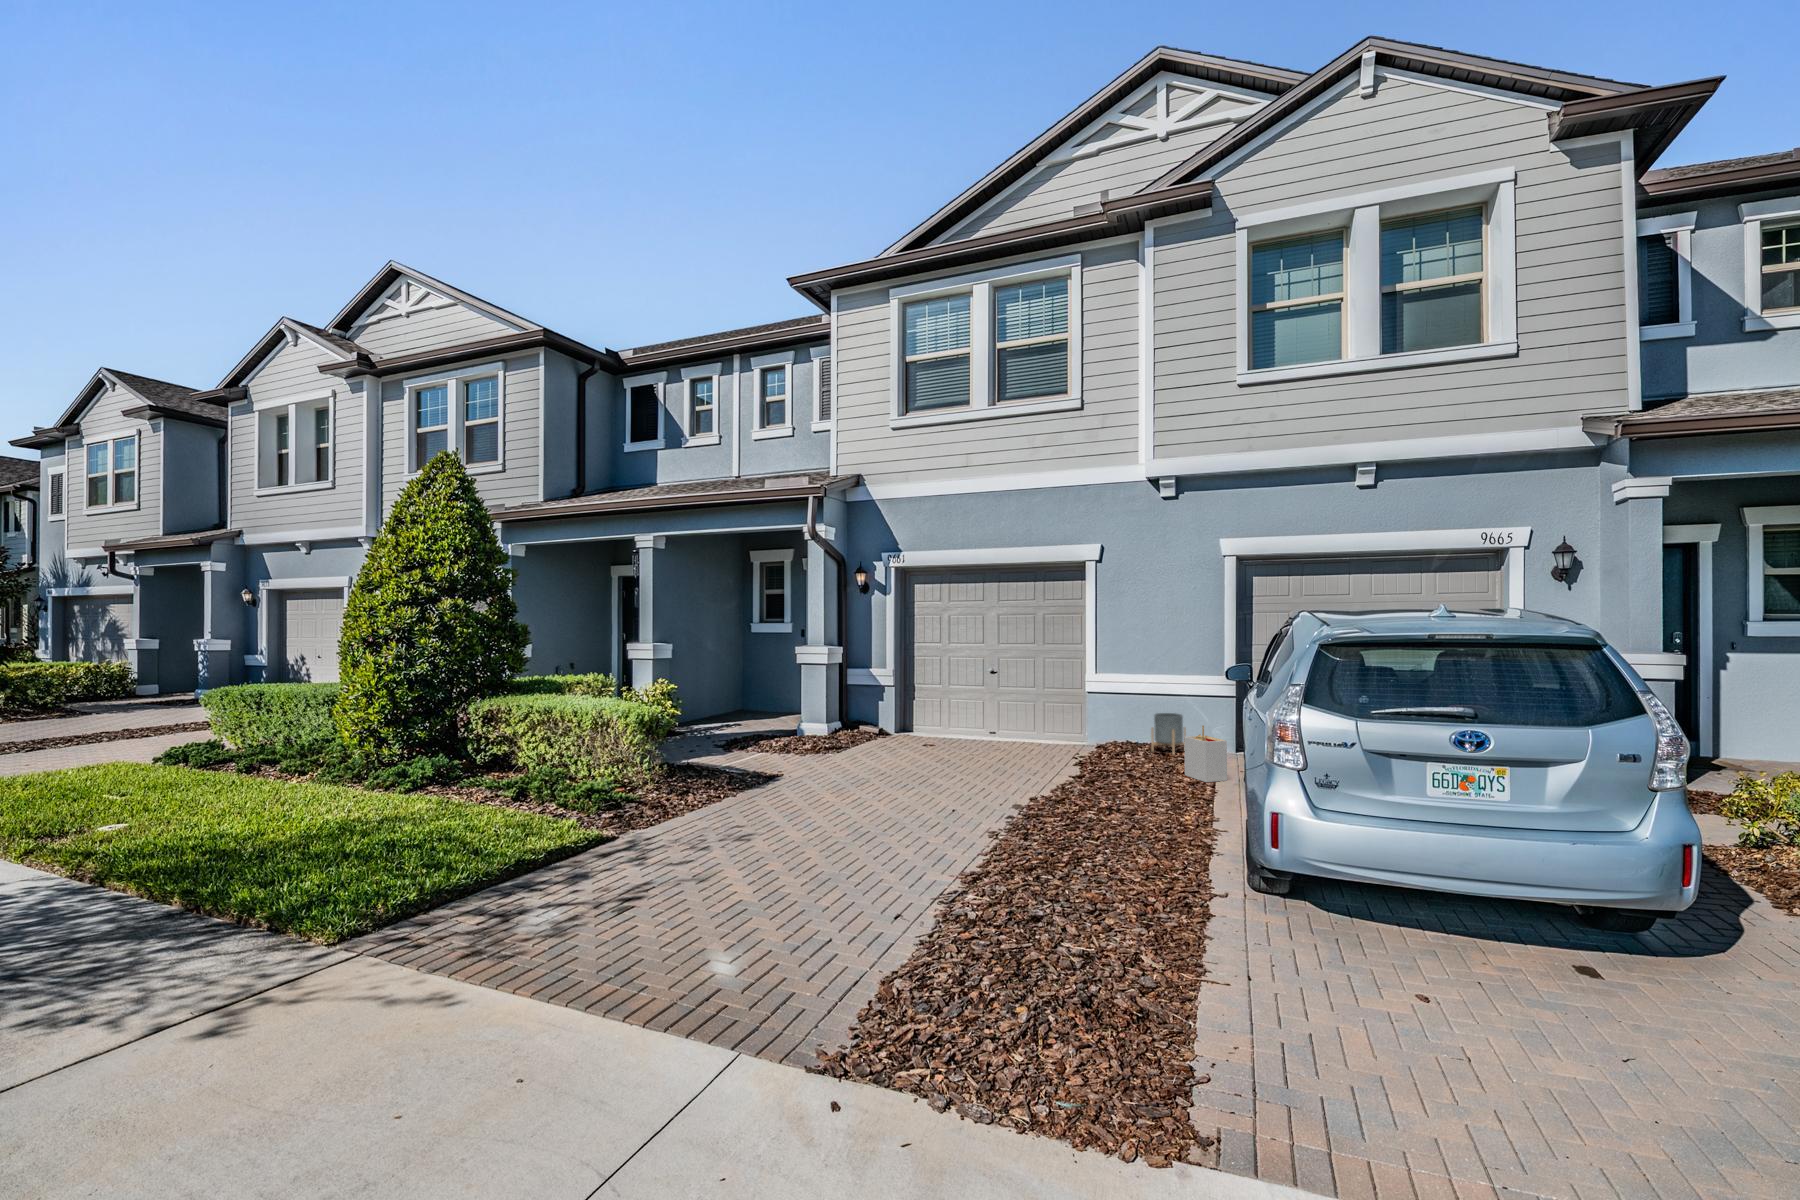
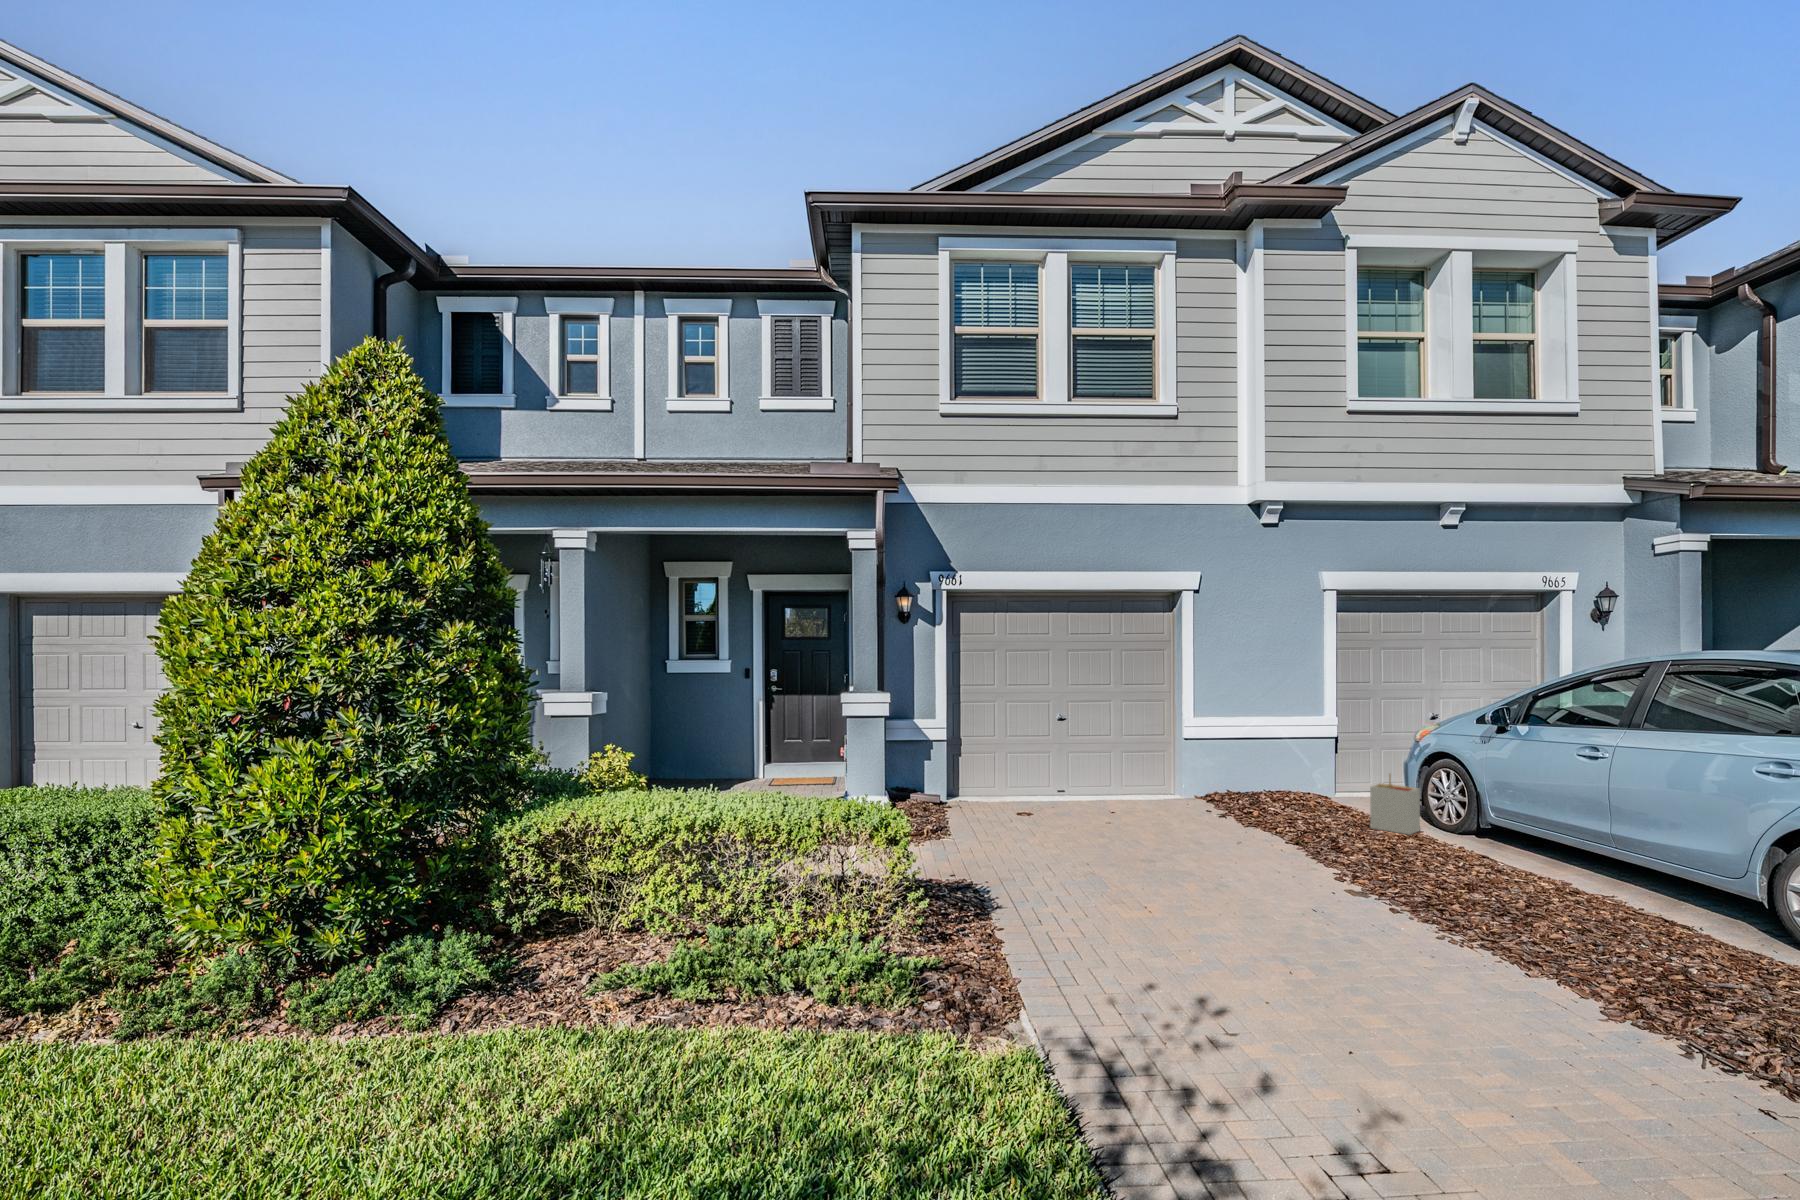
planter: present [1151,713,1186,754] -> none [1265,758,1297,804]

